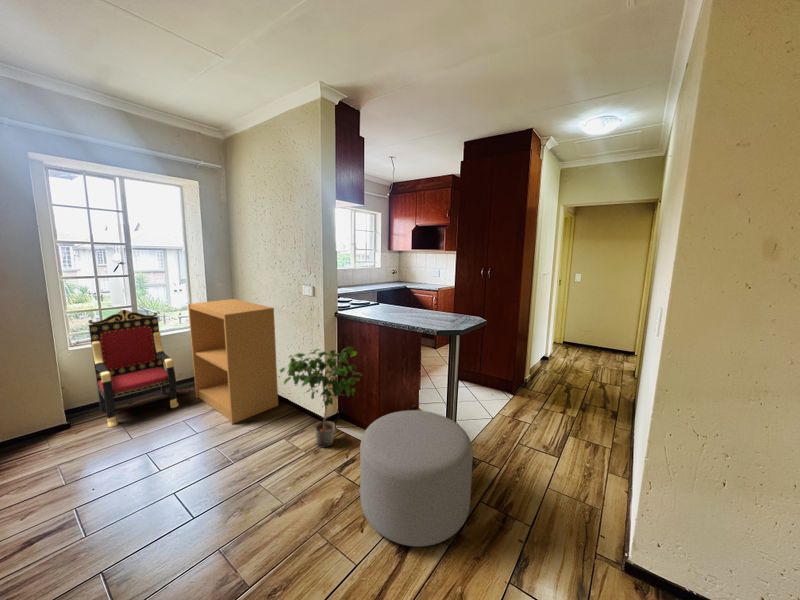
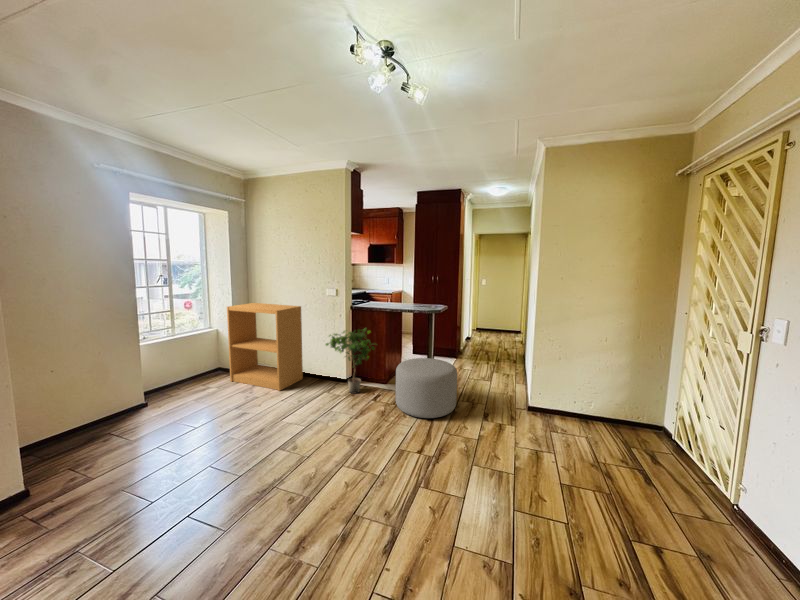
armchair: present [88,310,179,427] -> none [149,313,222,403]

